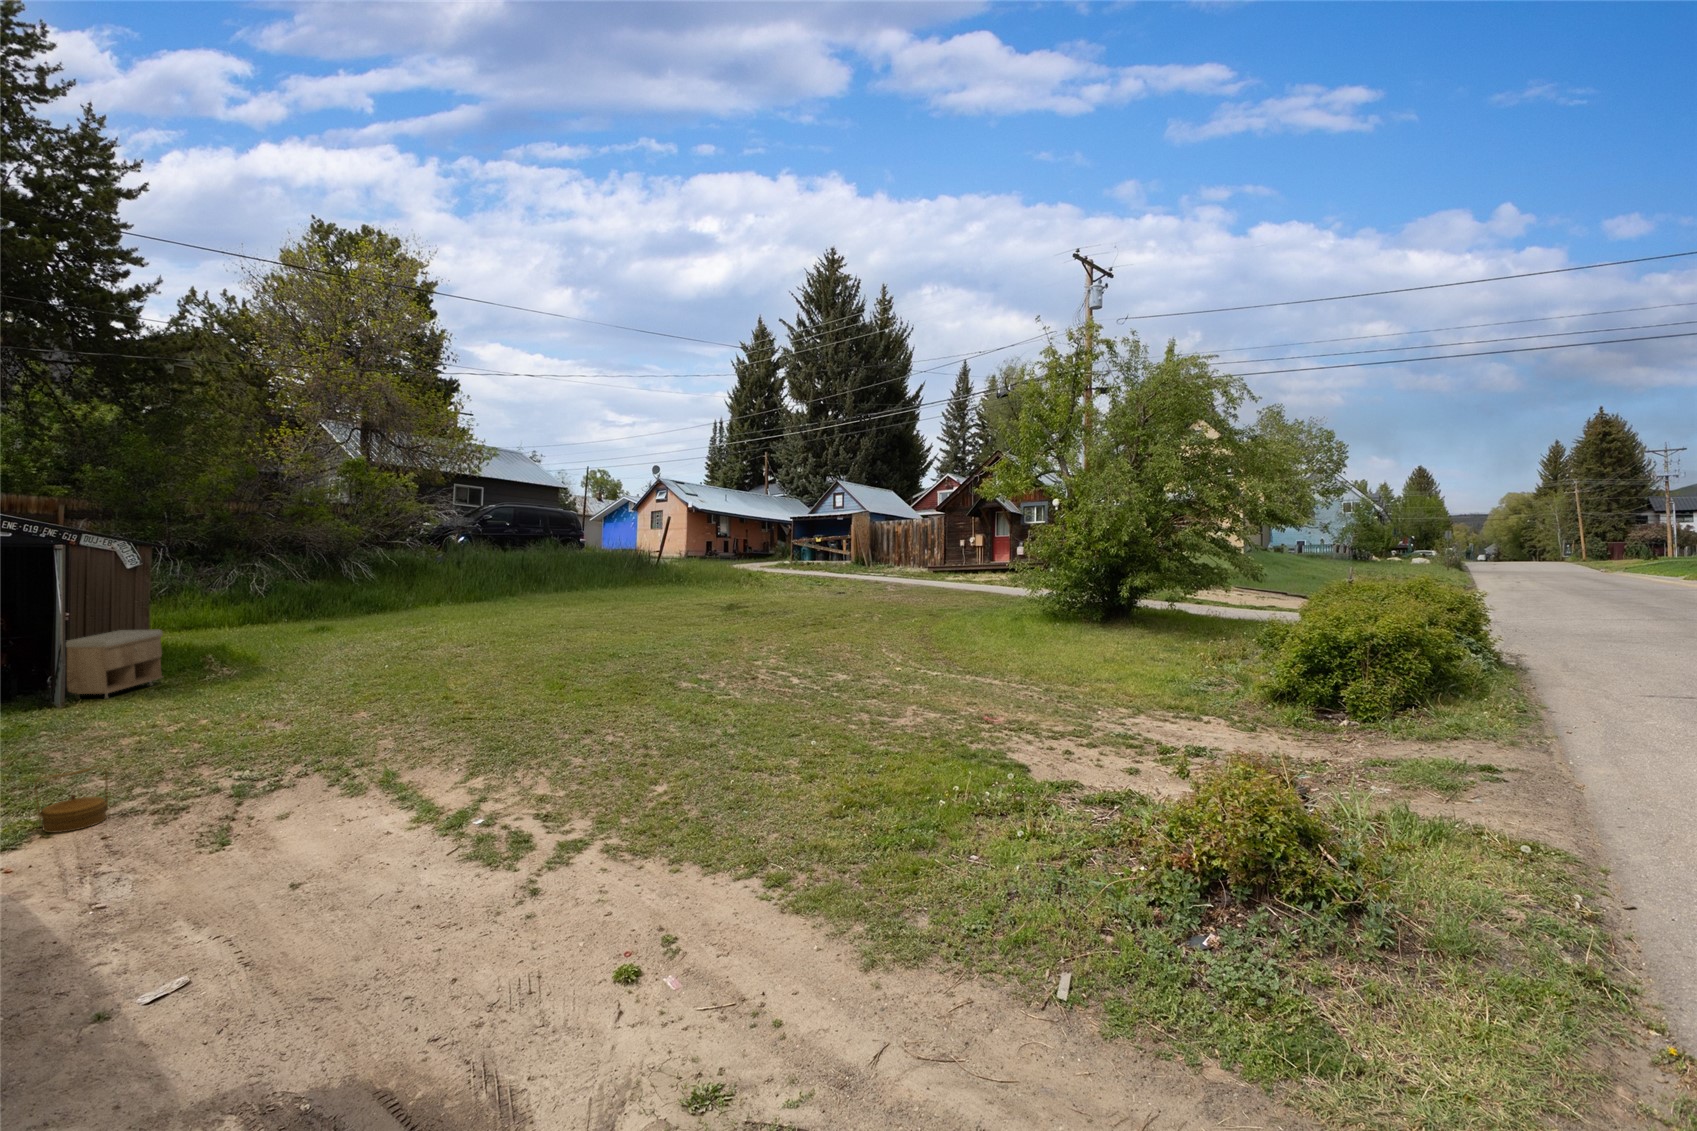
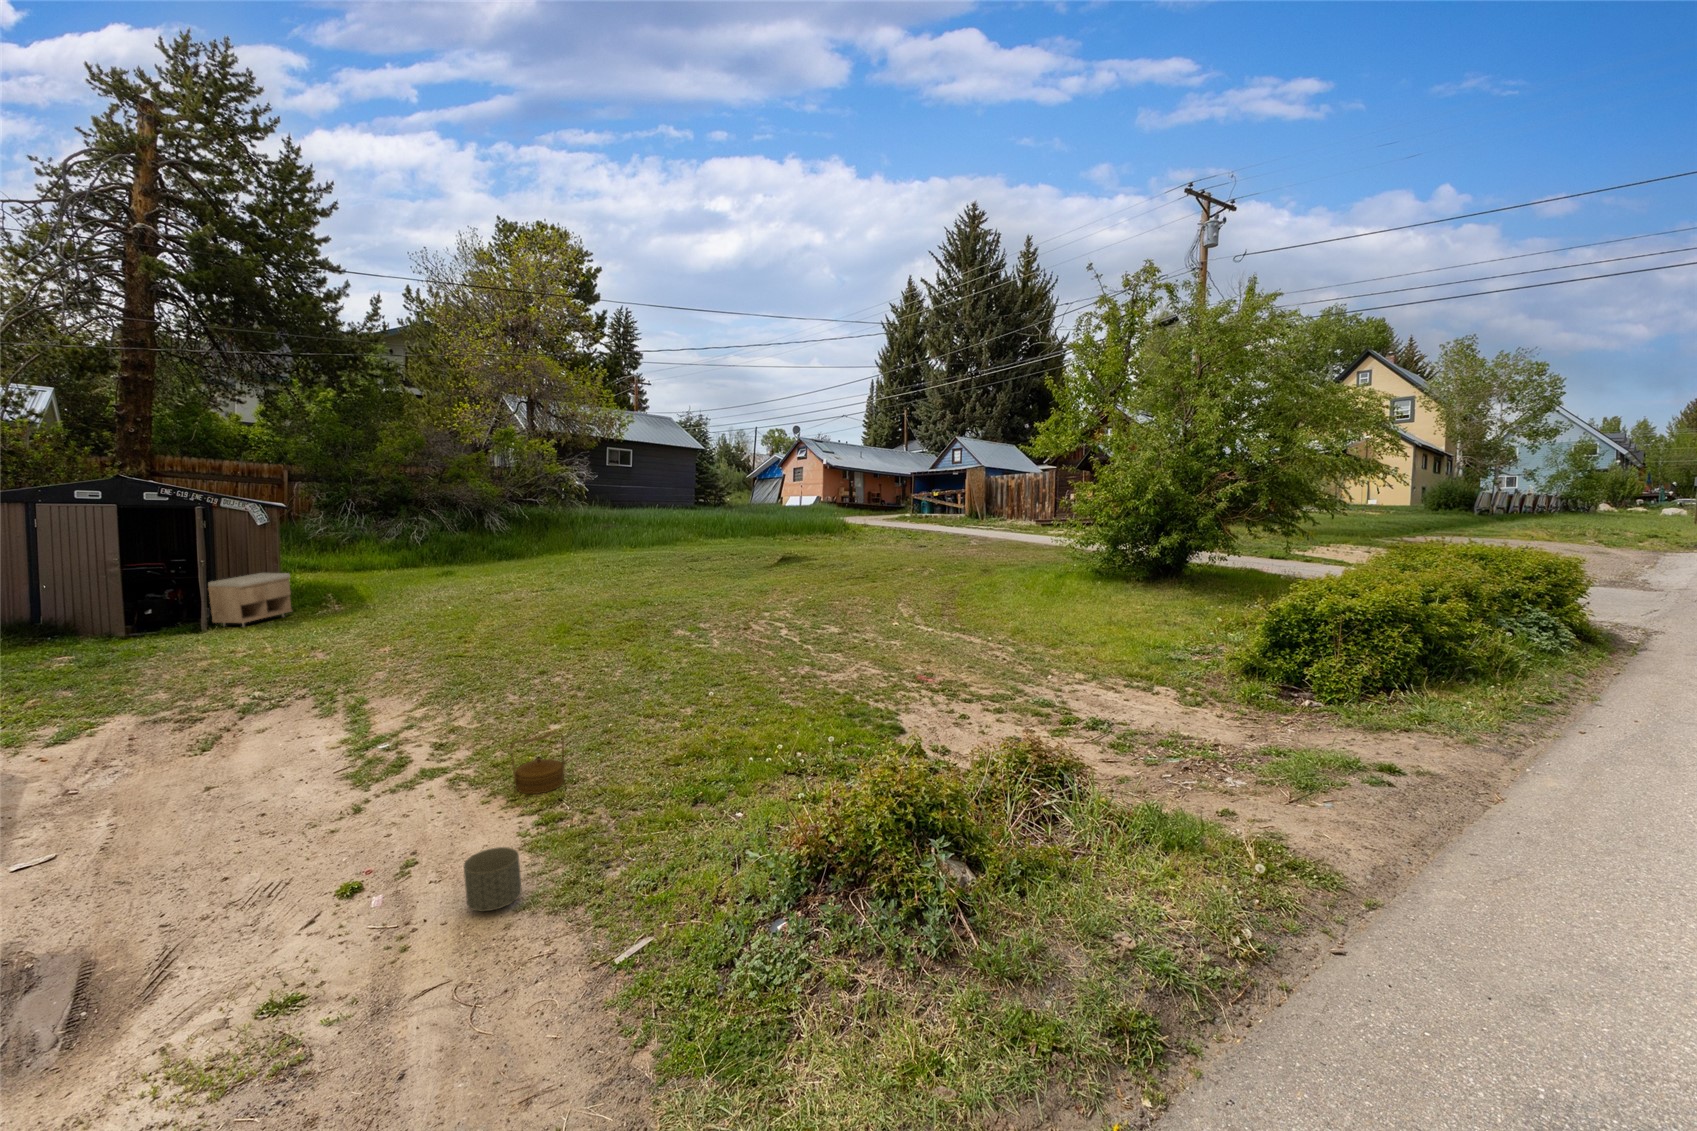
basket: present [34,766,108,833] -> present [510,732,565,794]
planter: none [758,893,814,963] -> present [464,847,521,911]

